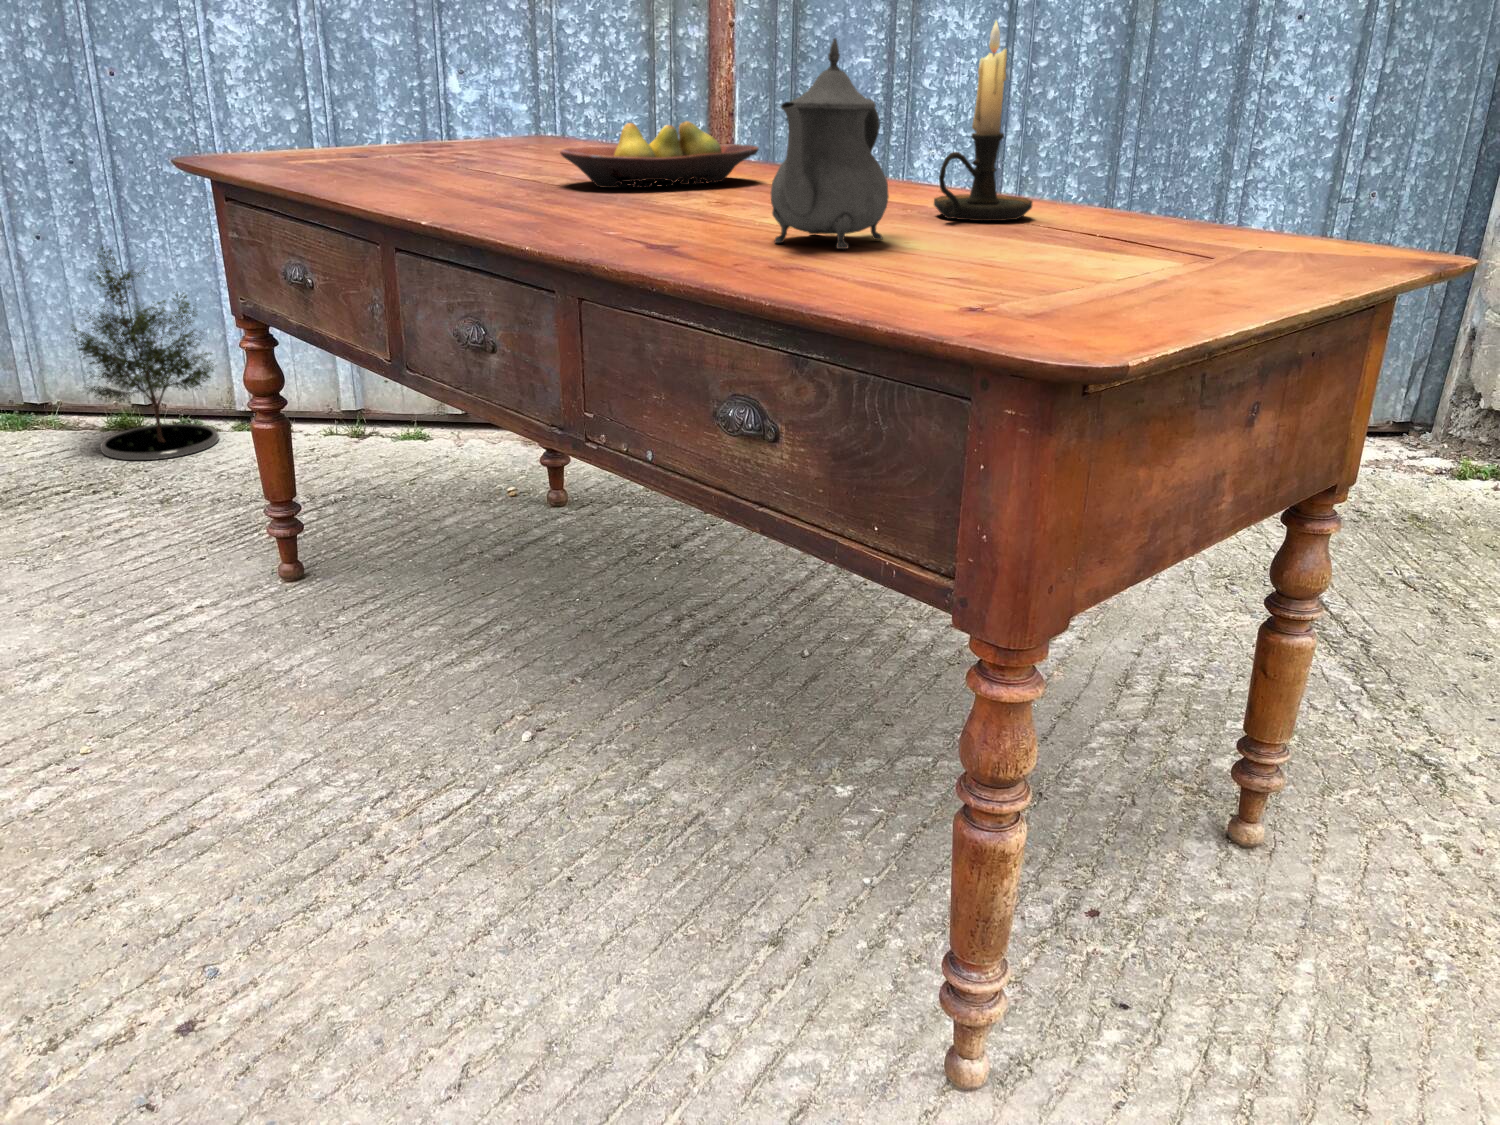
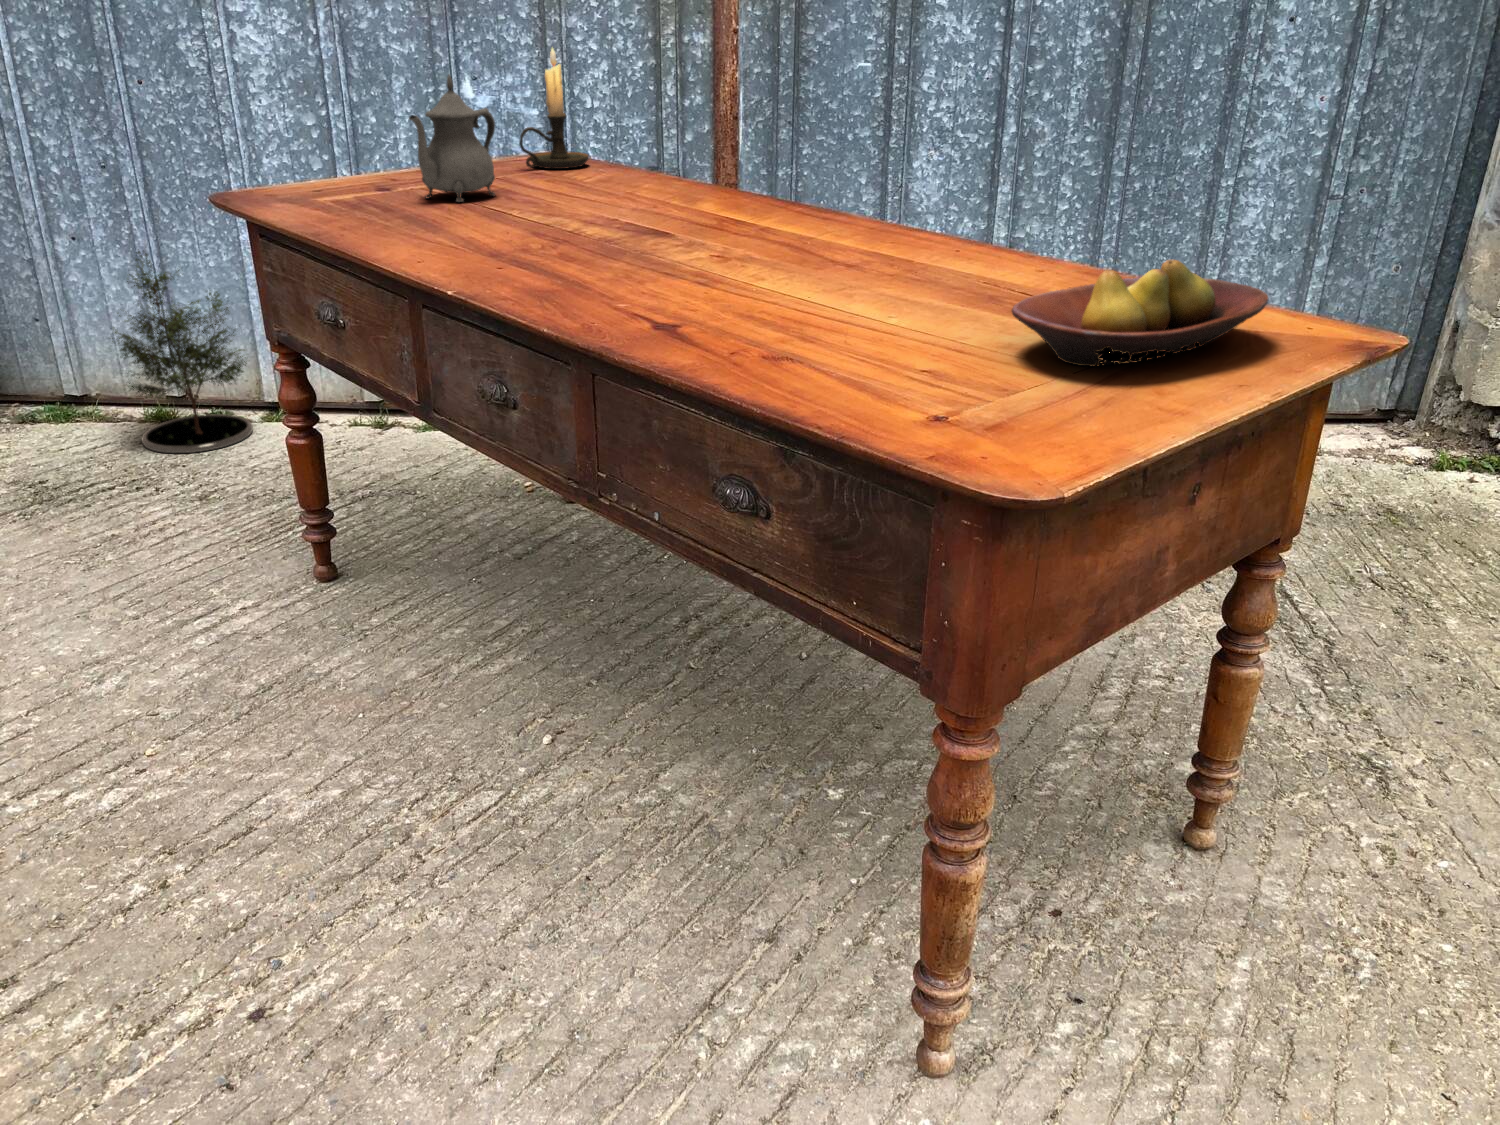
candle holder: present [934,21,1032,221] -> present [519,48,589,169]
teapot: present [771,38,889,249] -> present [409,75,495,202]
fruit bowl: present [560,121,758,188] -> present [1012,260,1268,366]

